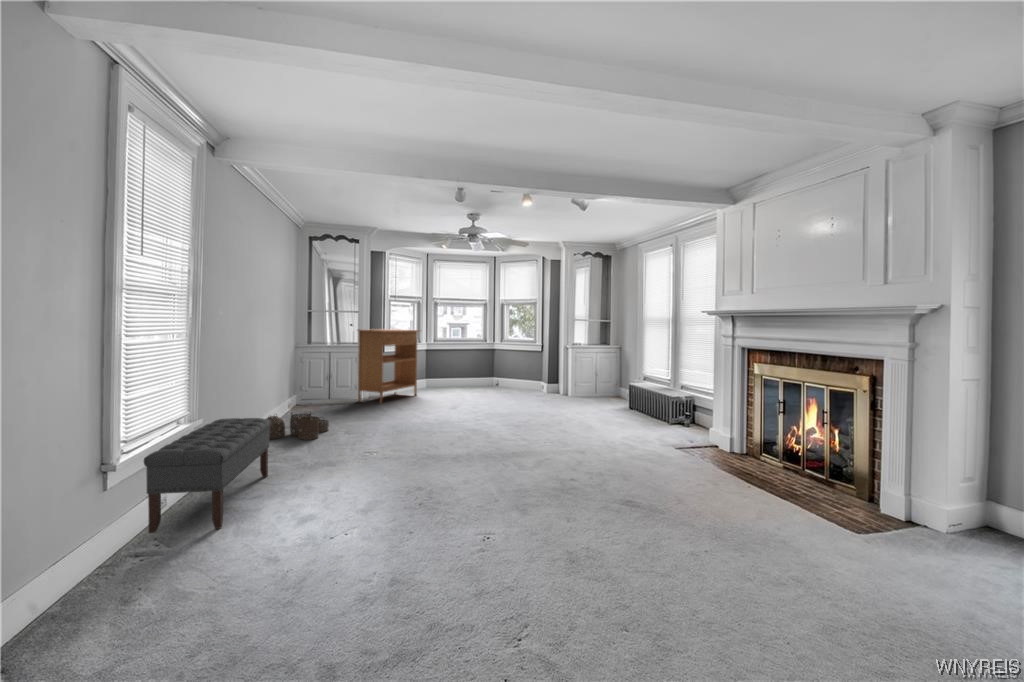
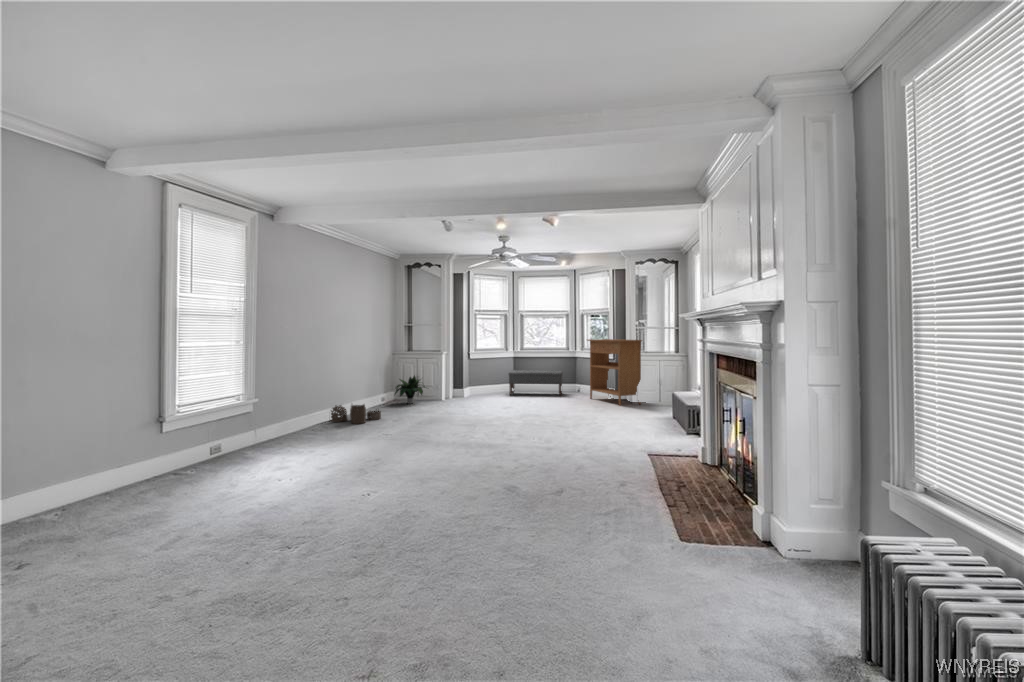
console table: present [358,329,420,403] -> present [588,339,642,406]
potted plant: none [306,371,353,407] -> present [395,376,425,404]
bench: present [144,418,271,533] -> present [509,370,563,396]

